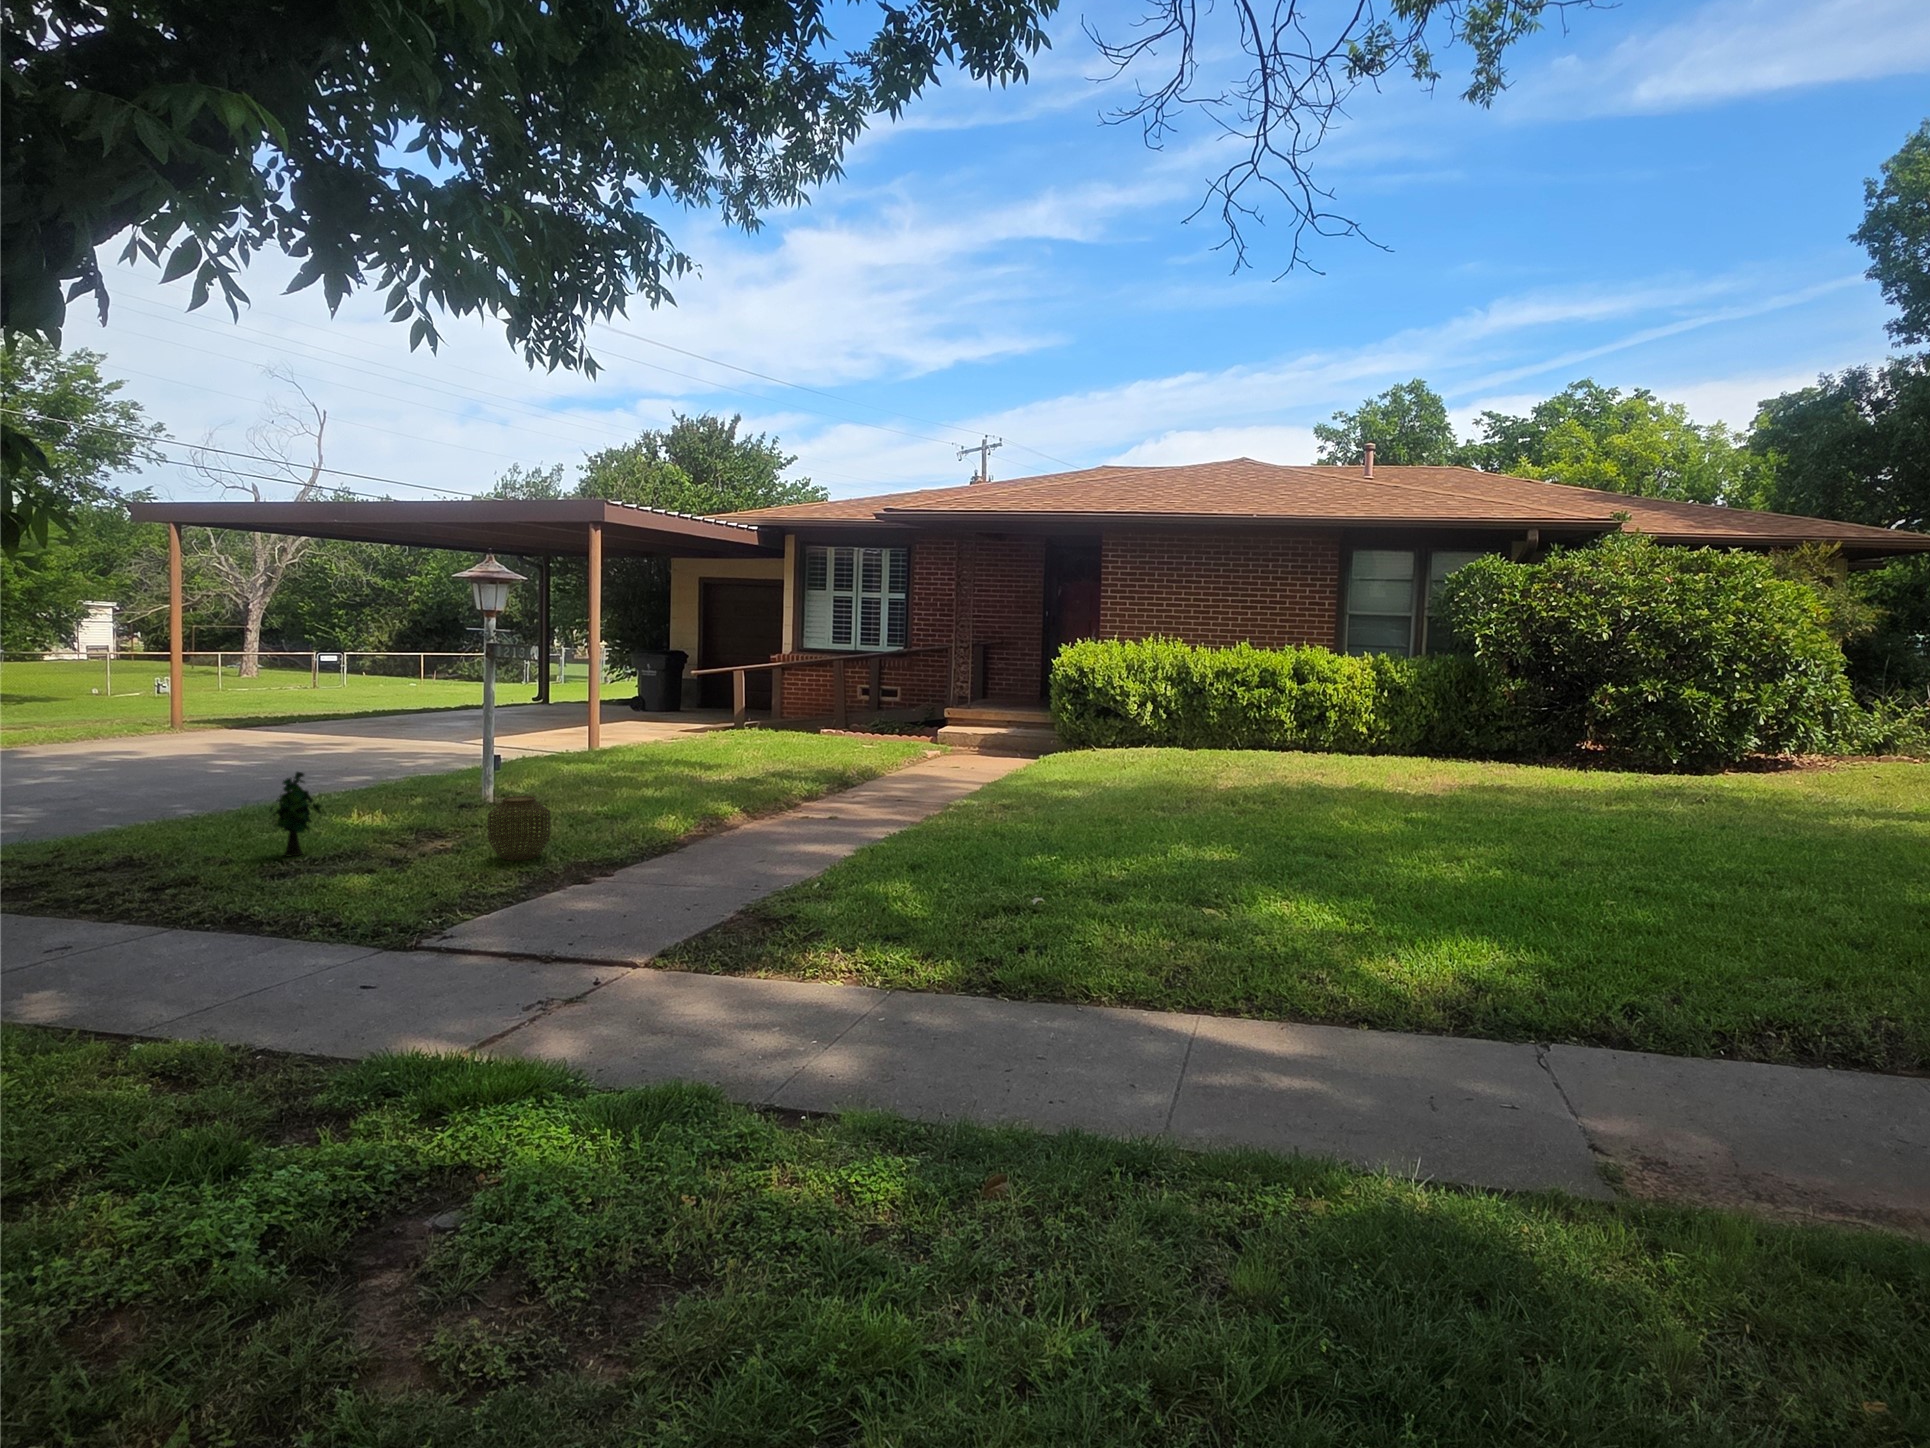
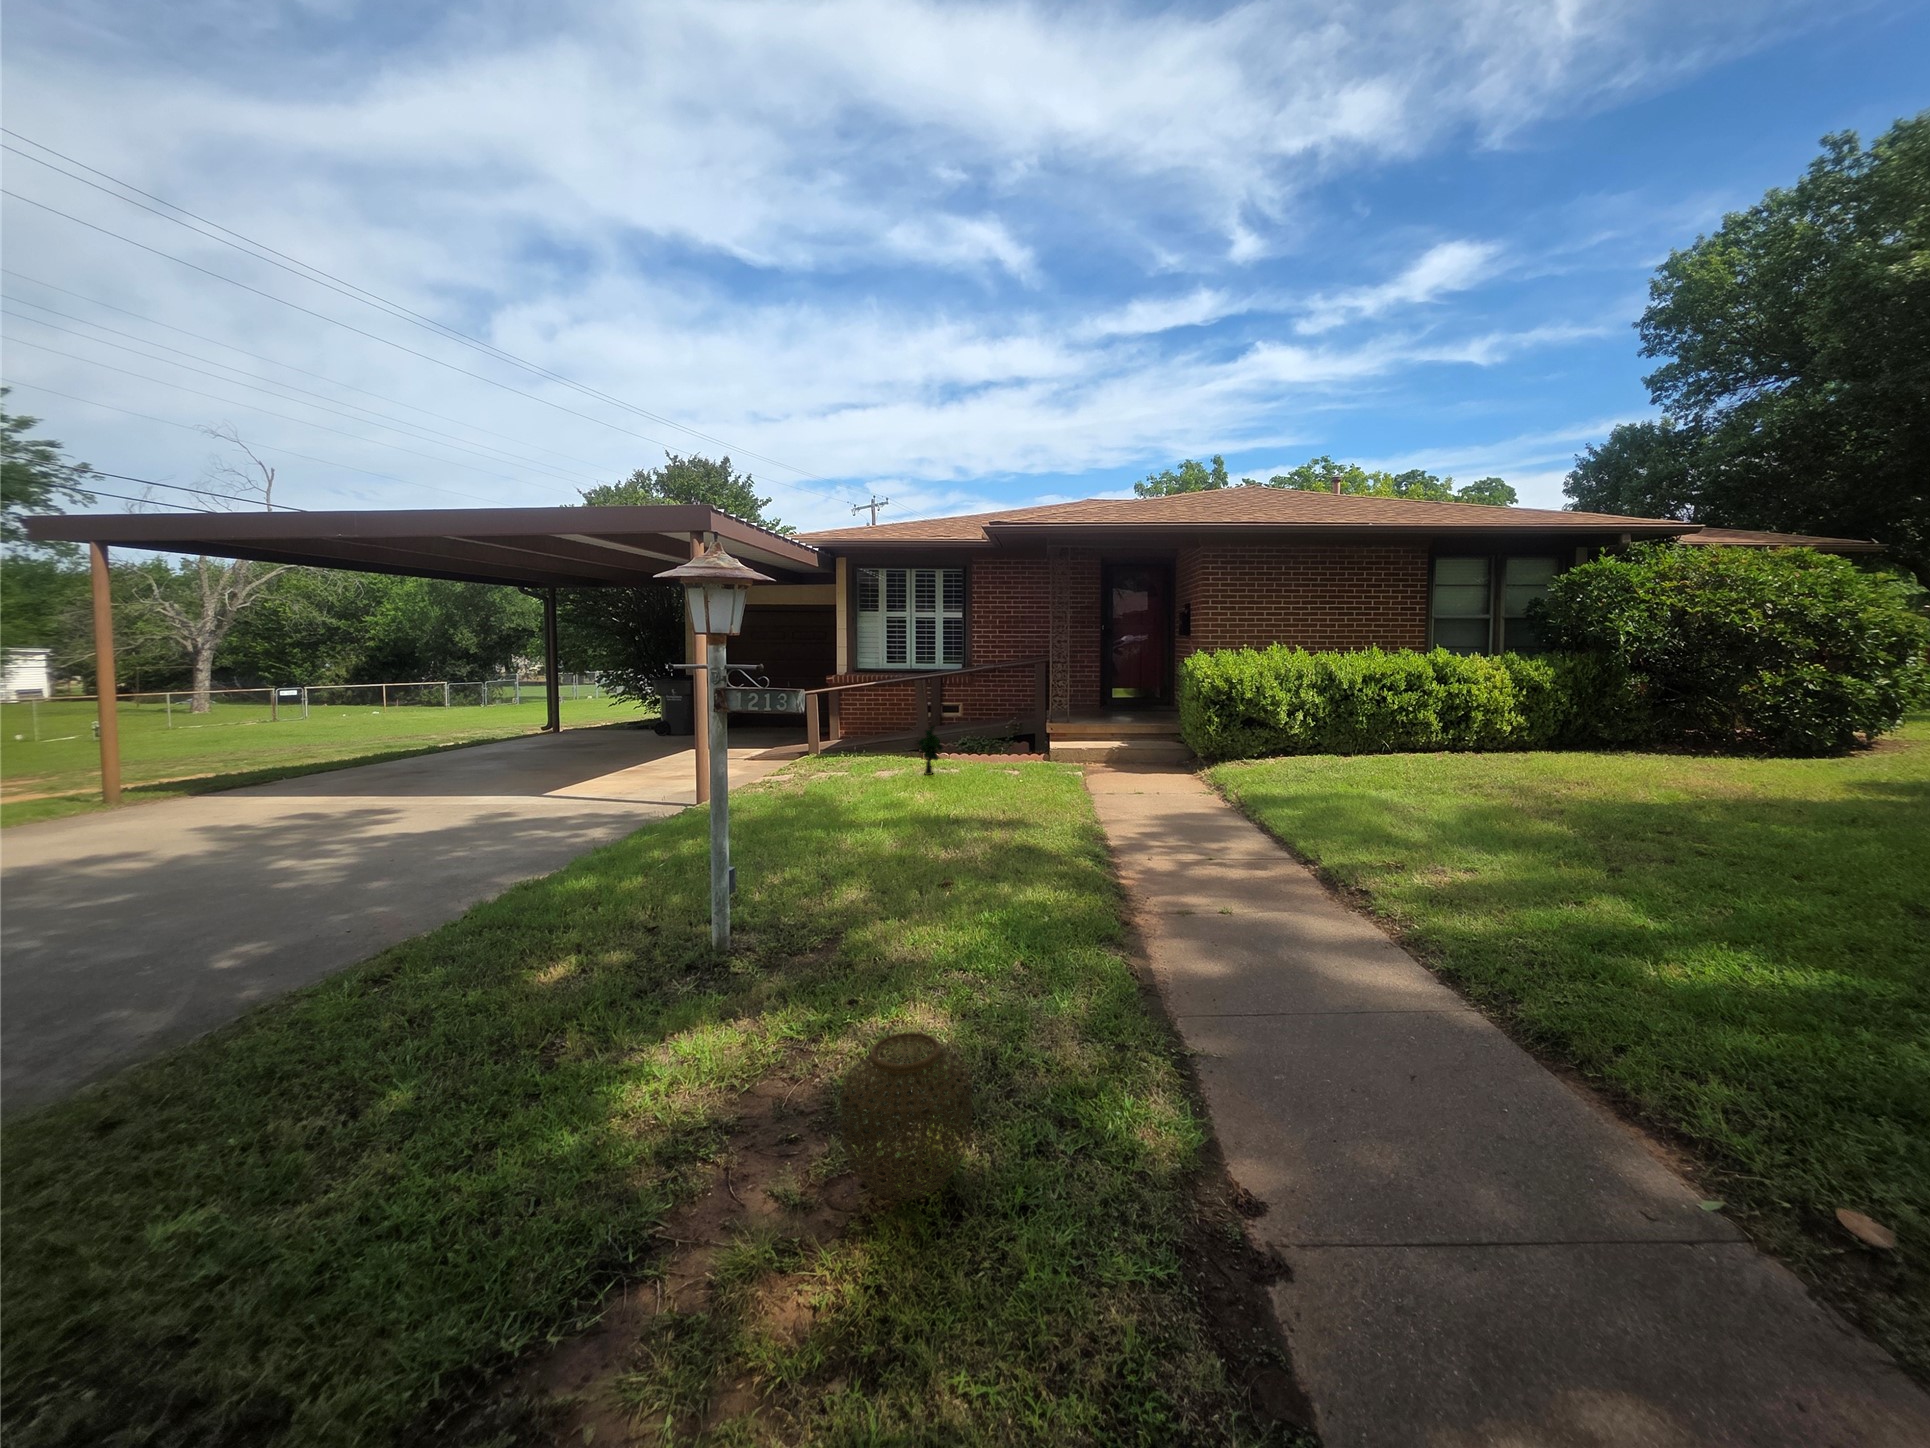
decorative plant: present [270,772,321,856] -> present [918,726,943,775]

